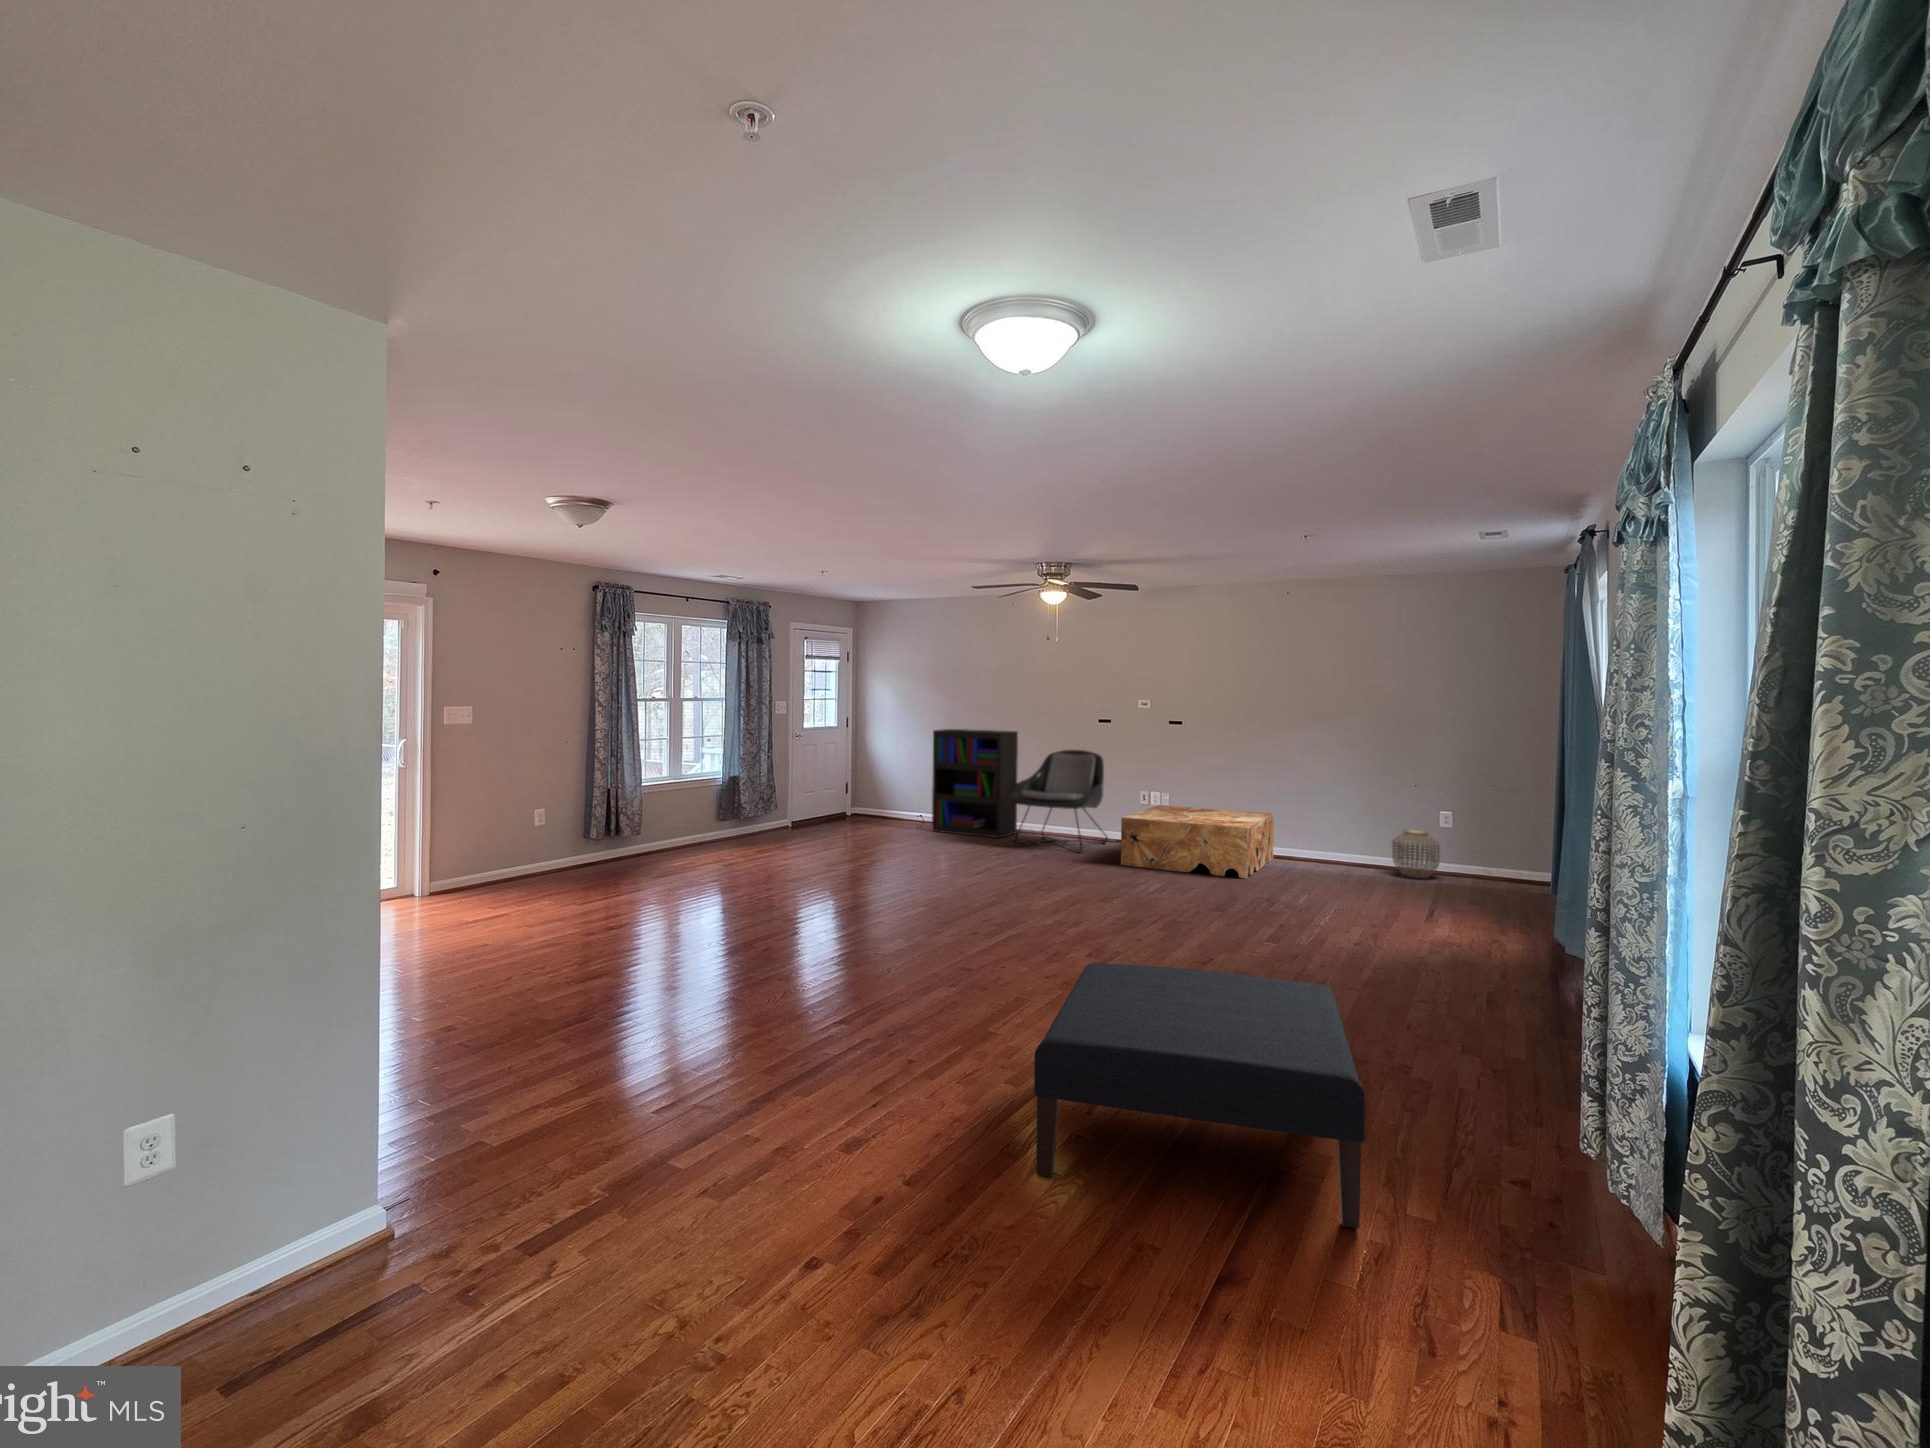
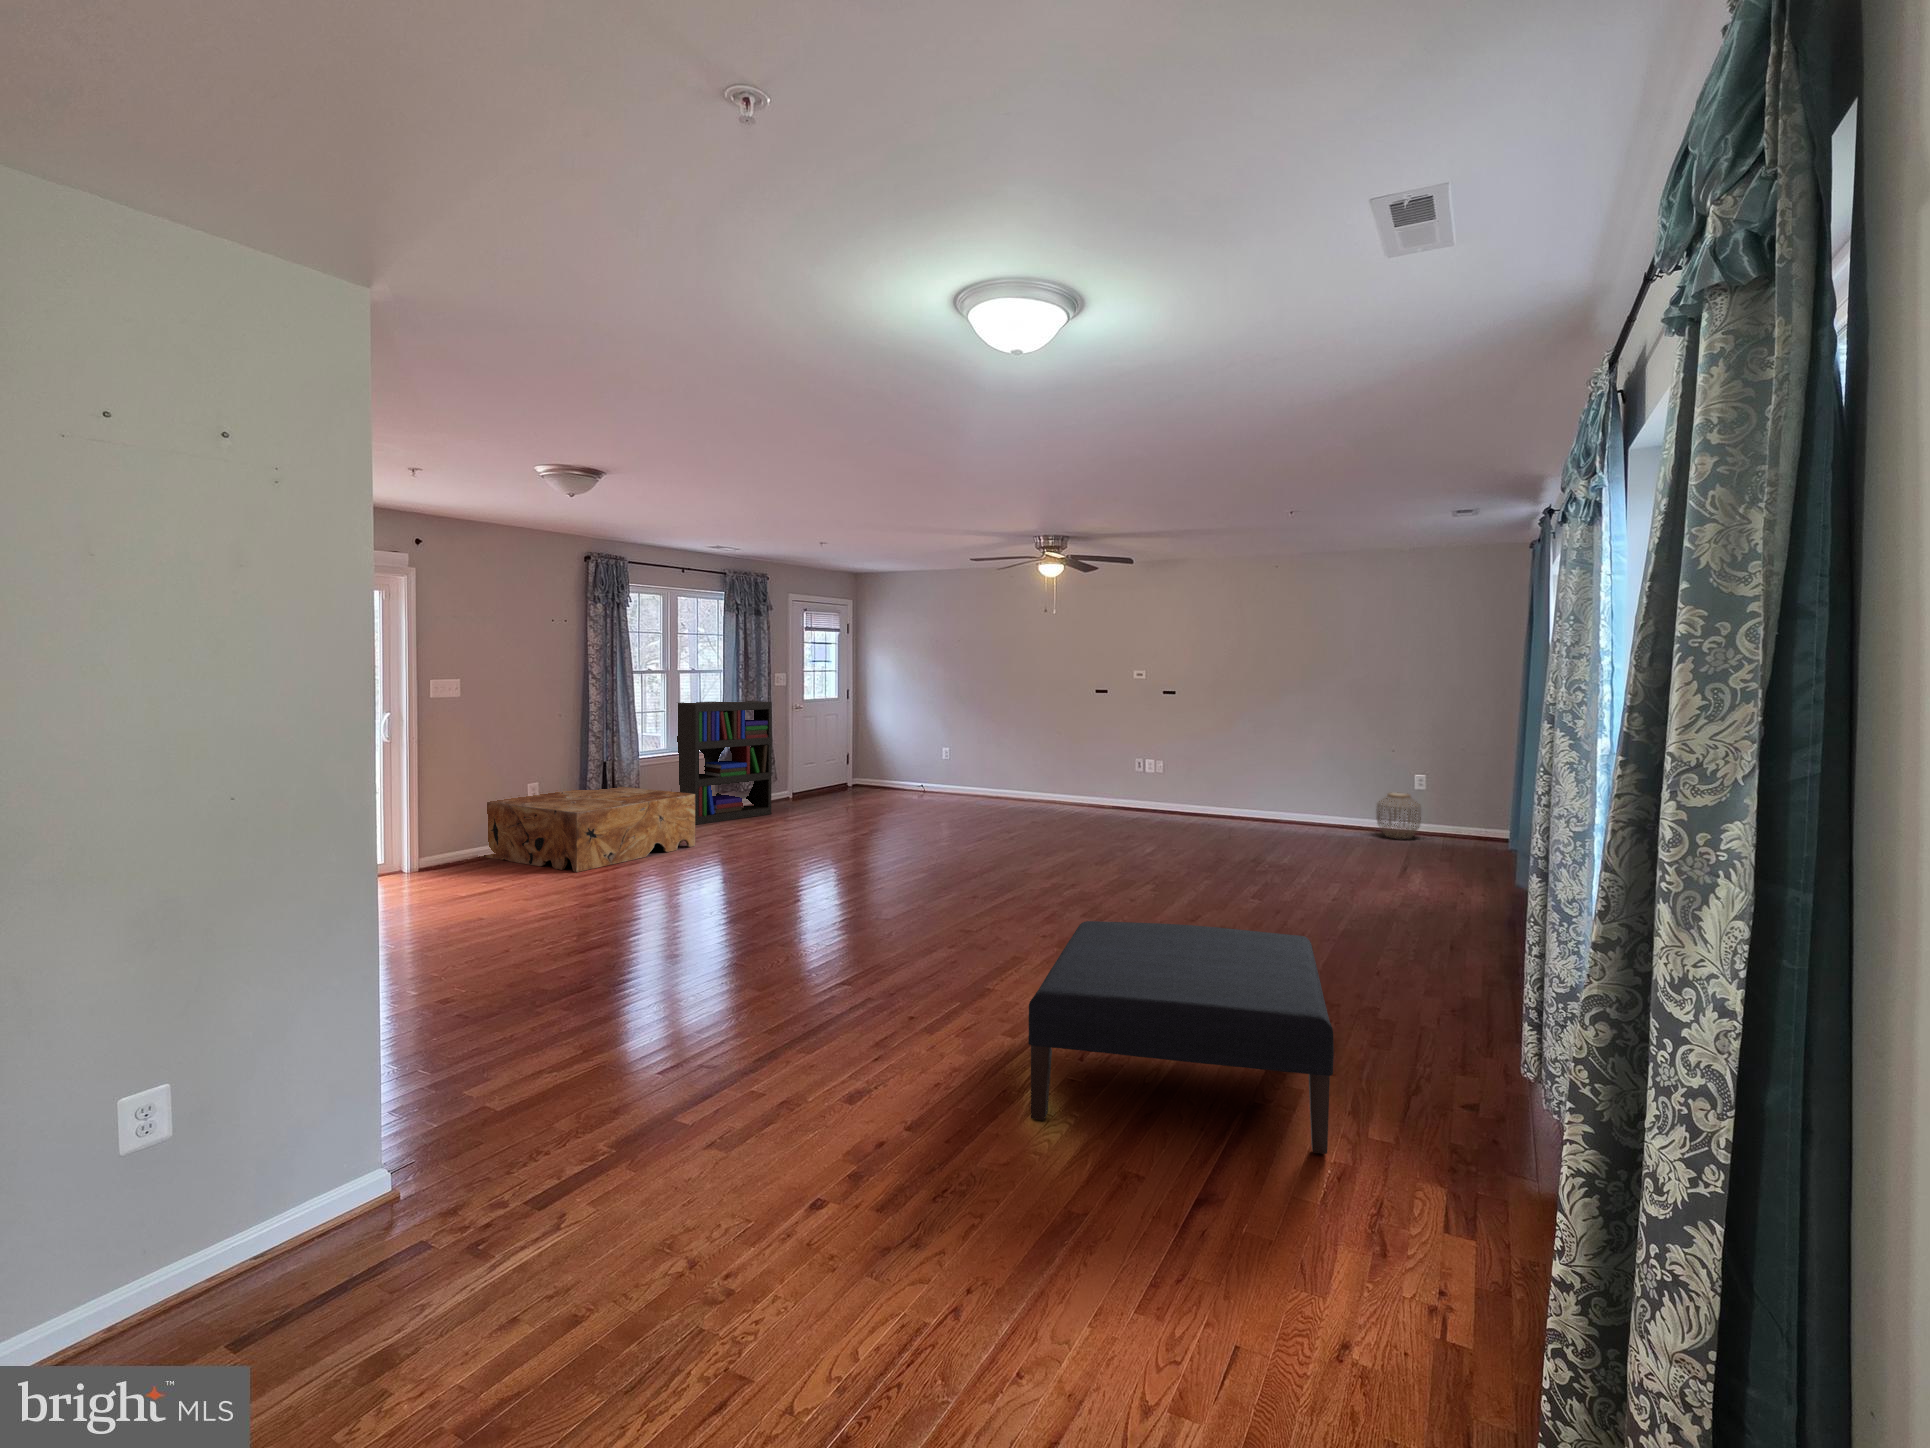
bookshelf: present [932,729,1018,838] -> present [677,701,772,825]
lounge chair: present [1010,750,1107,852] -> none [1009,718,1105,820]
coffee table: present [1121,805,1274,879] -> present [481,787,695,872]

